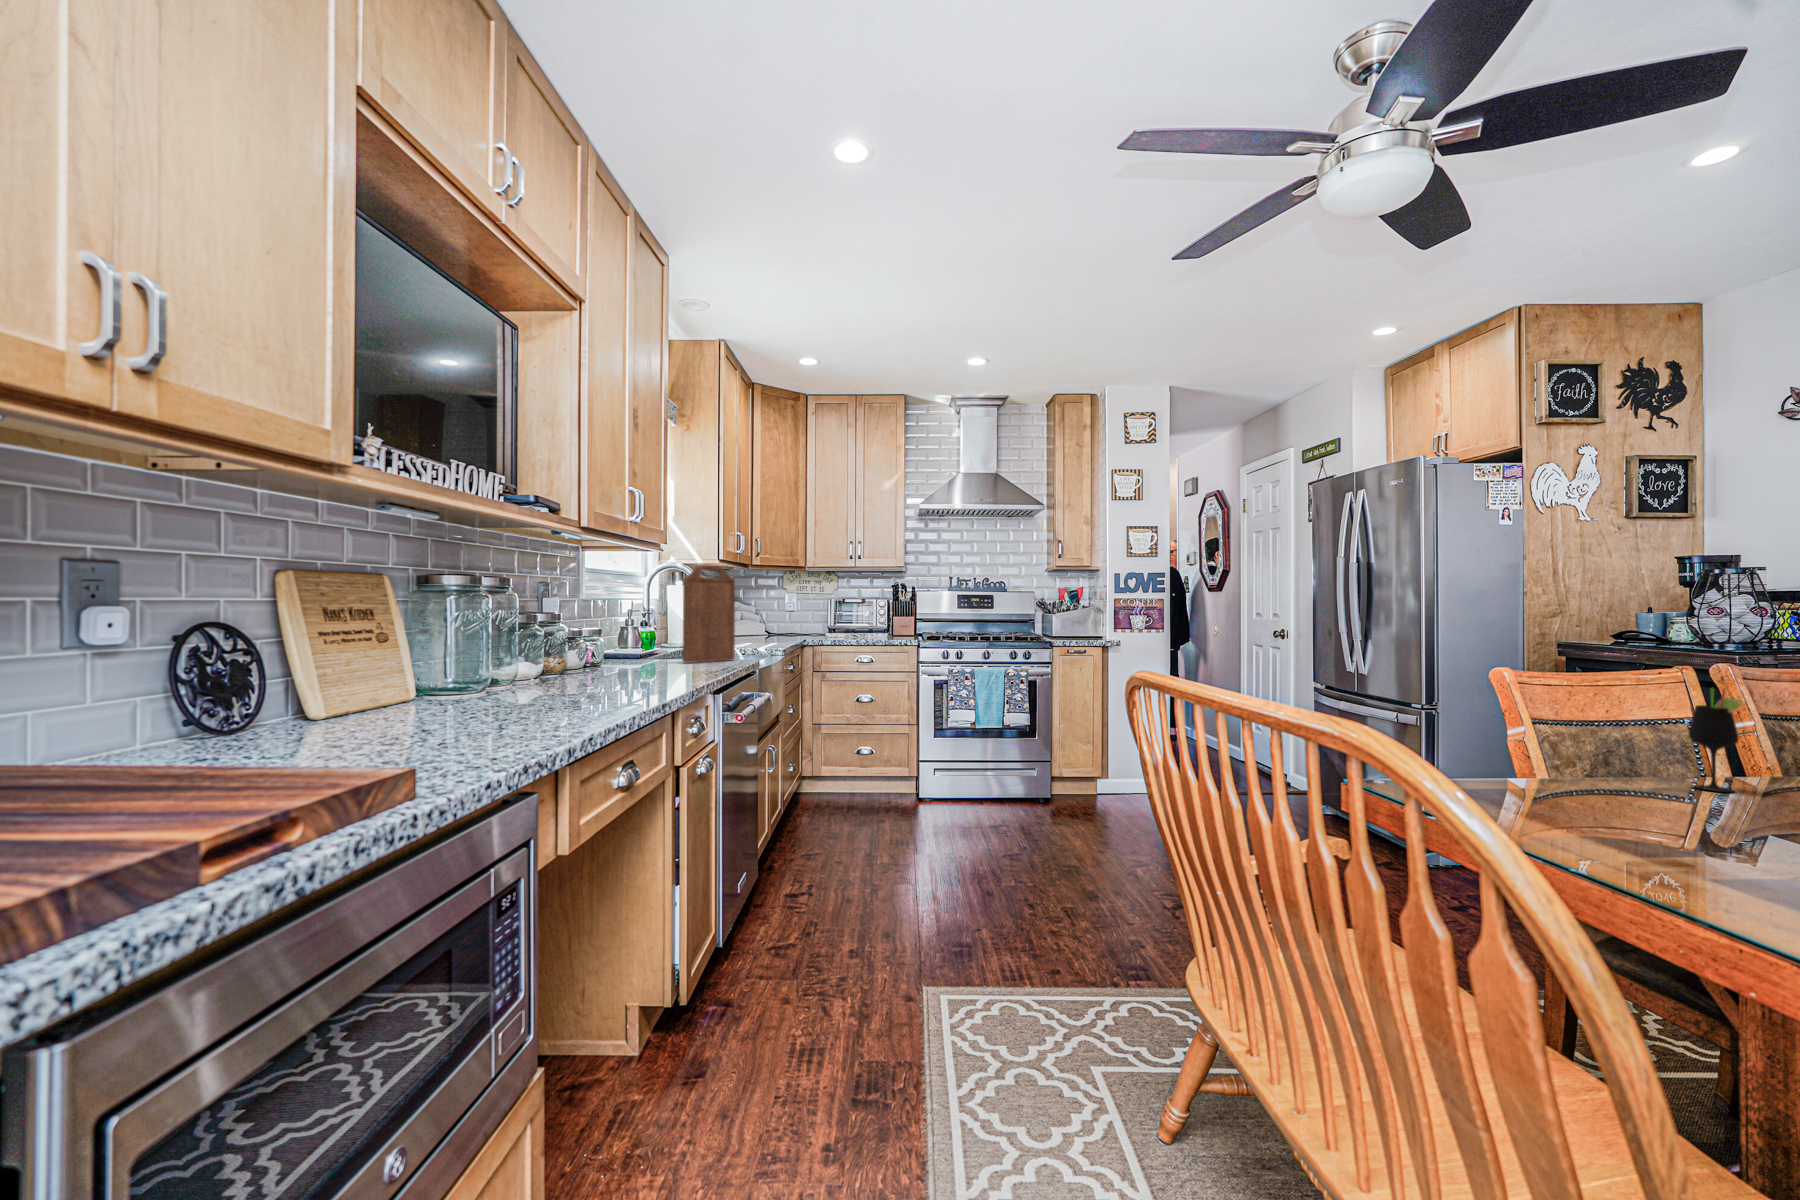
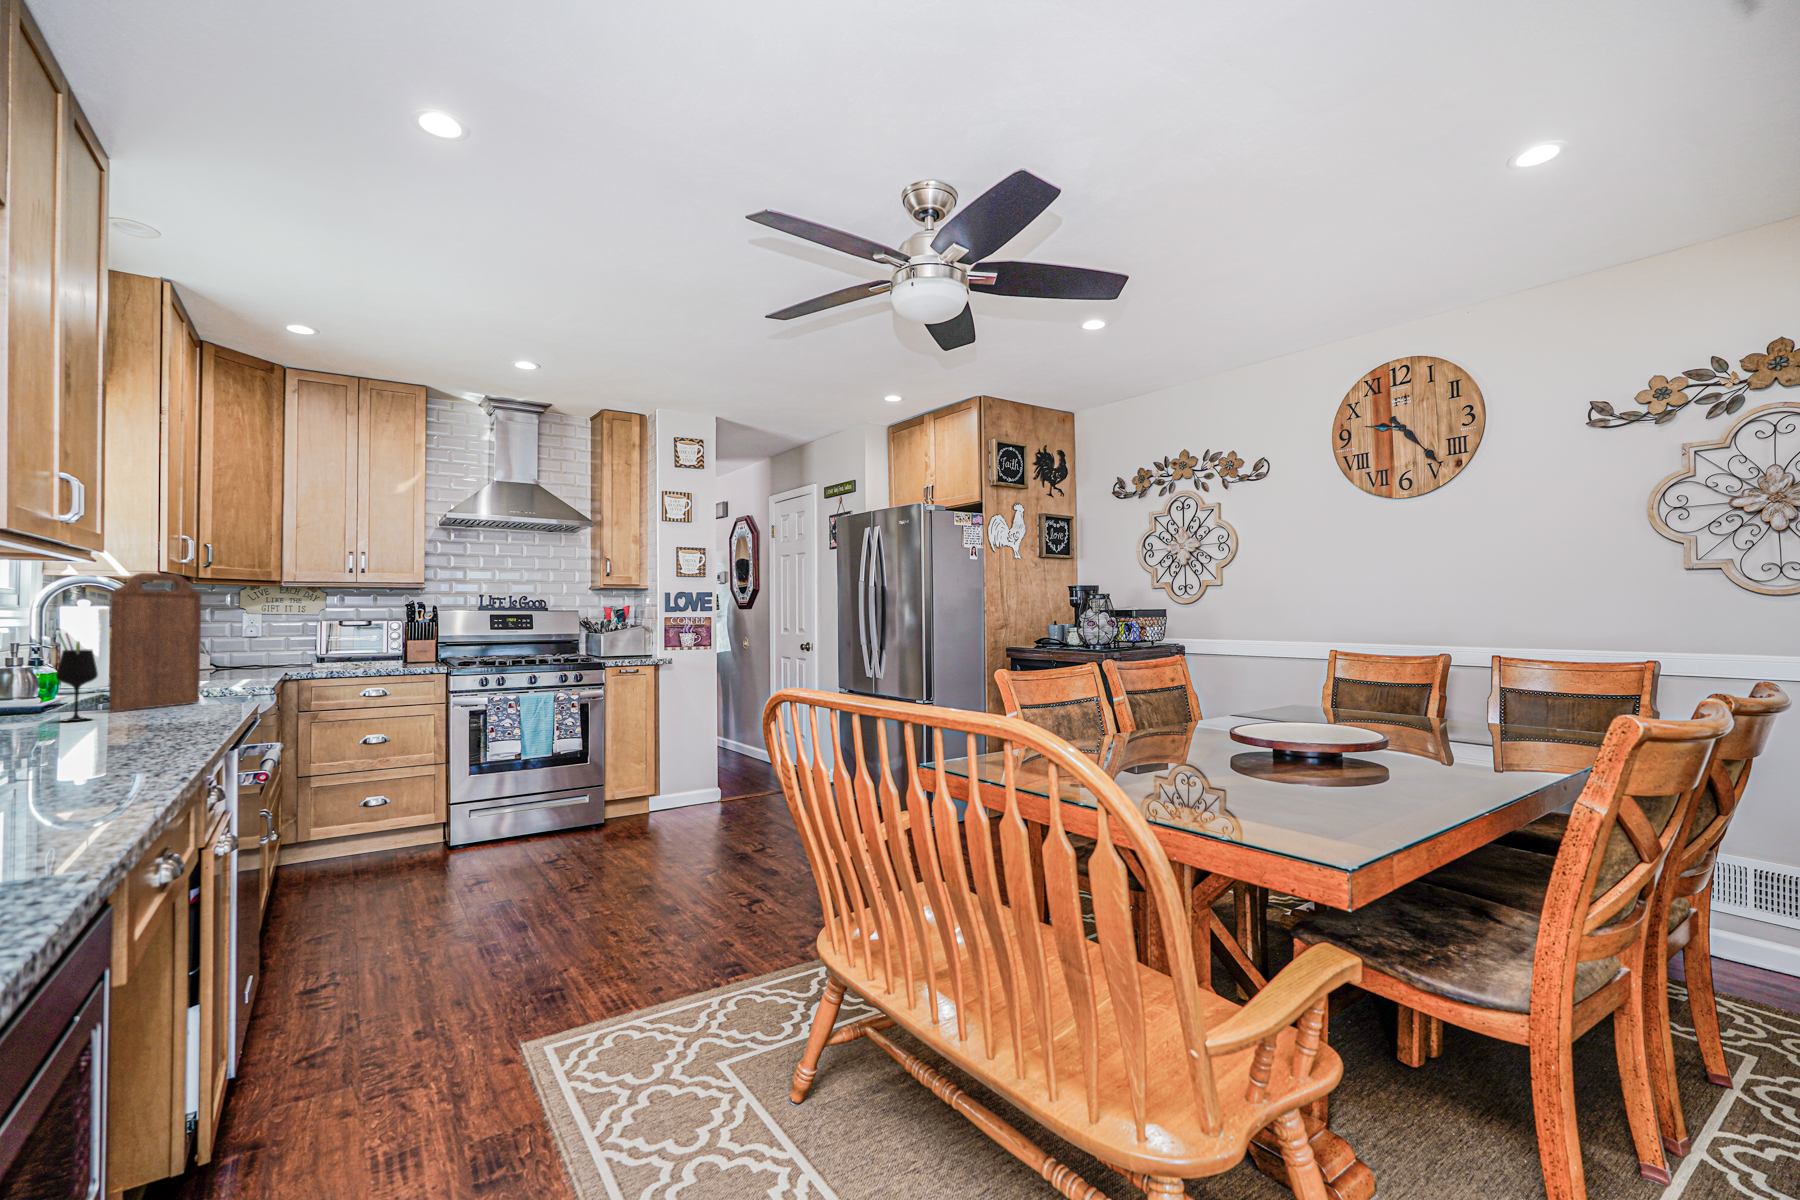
wine glass: present [1689,688,1743,792] -> present [56,633,98,721]

